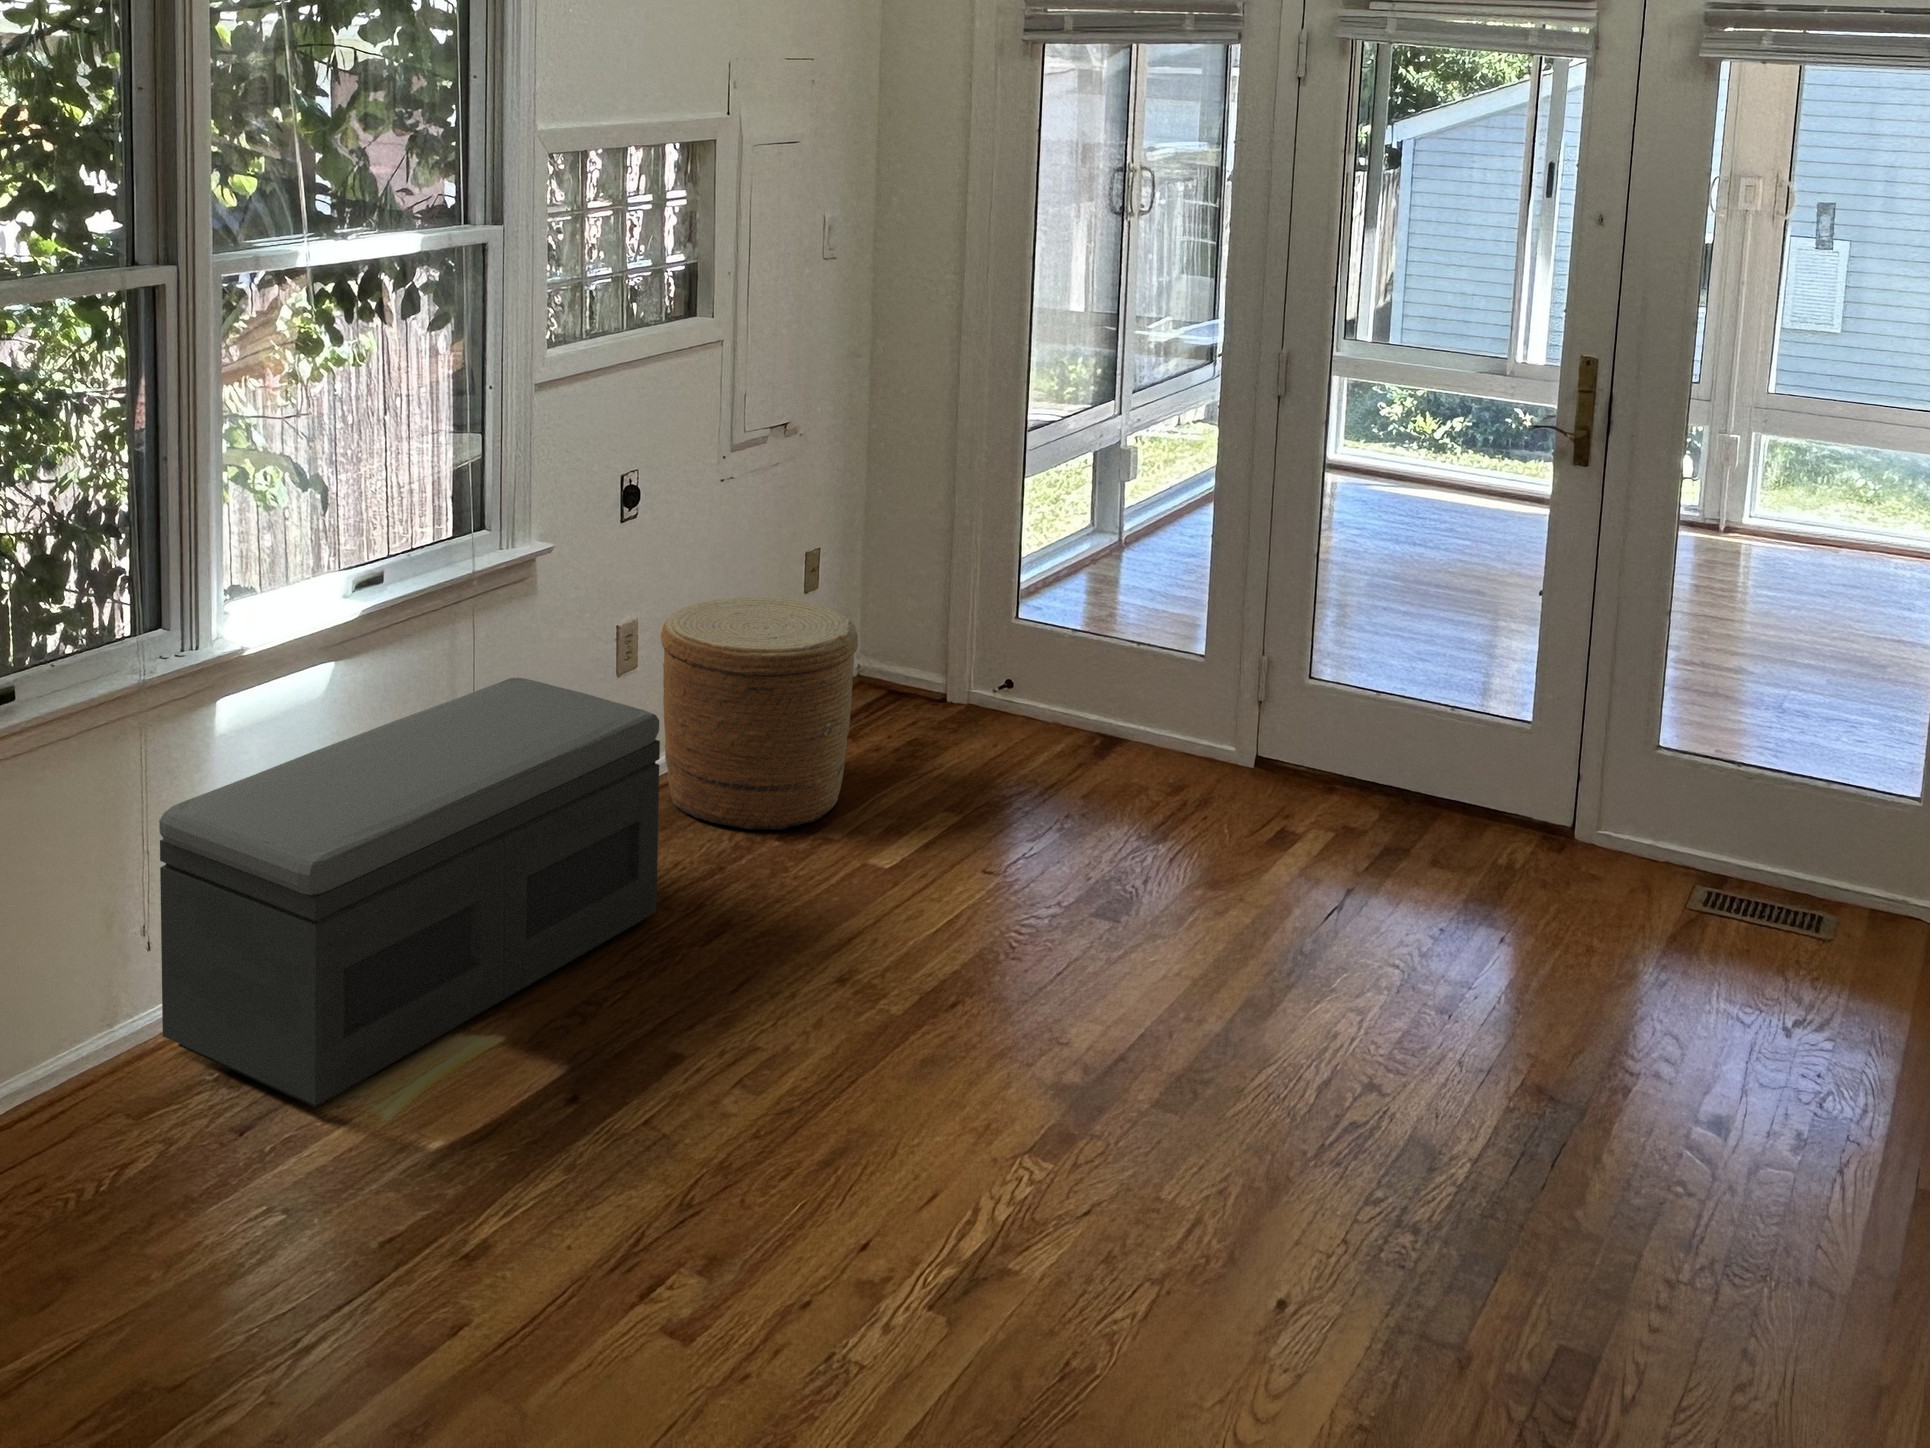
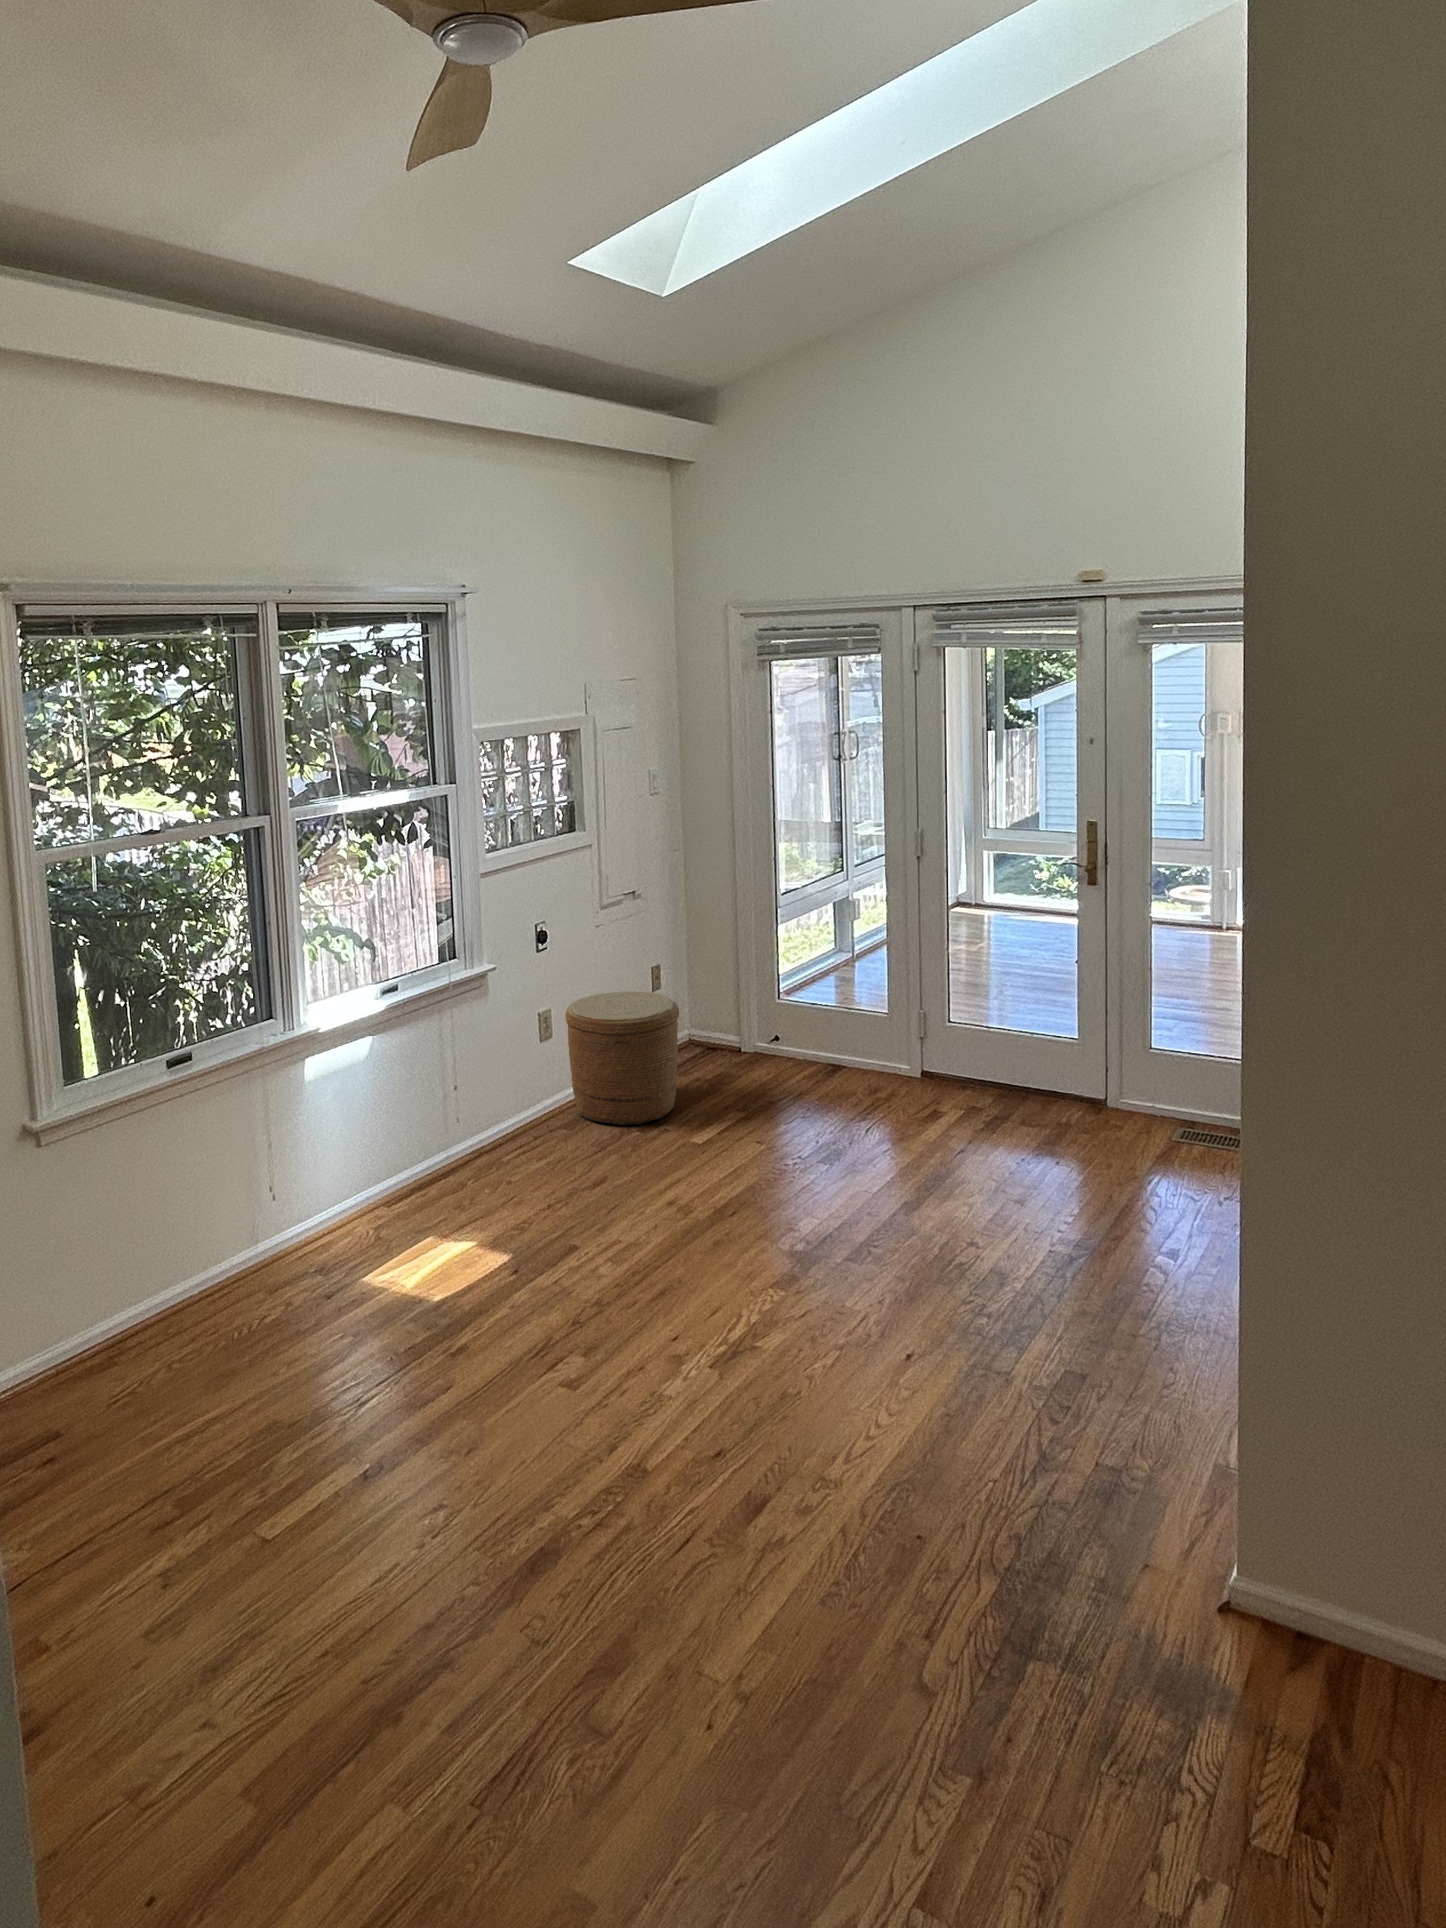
storage bench: present [159,678,660,1108] -> none [277,1042,566,1283]

